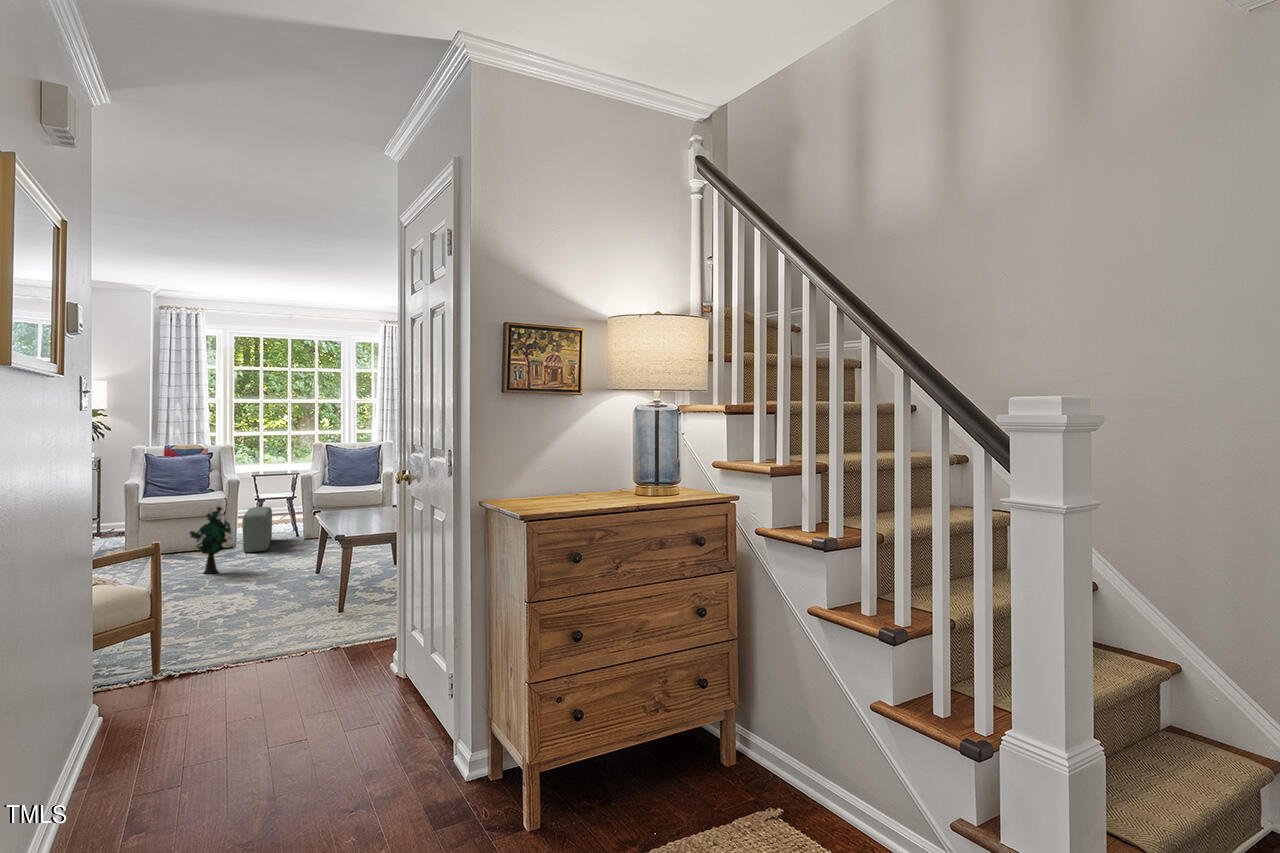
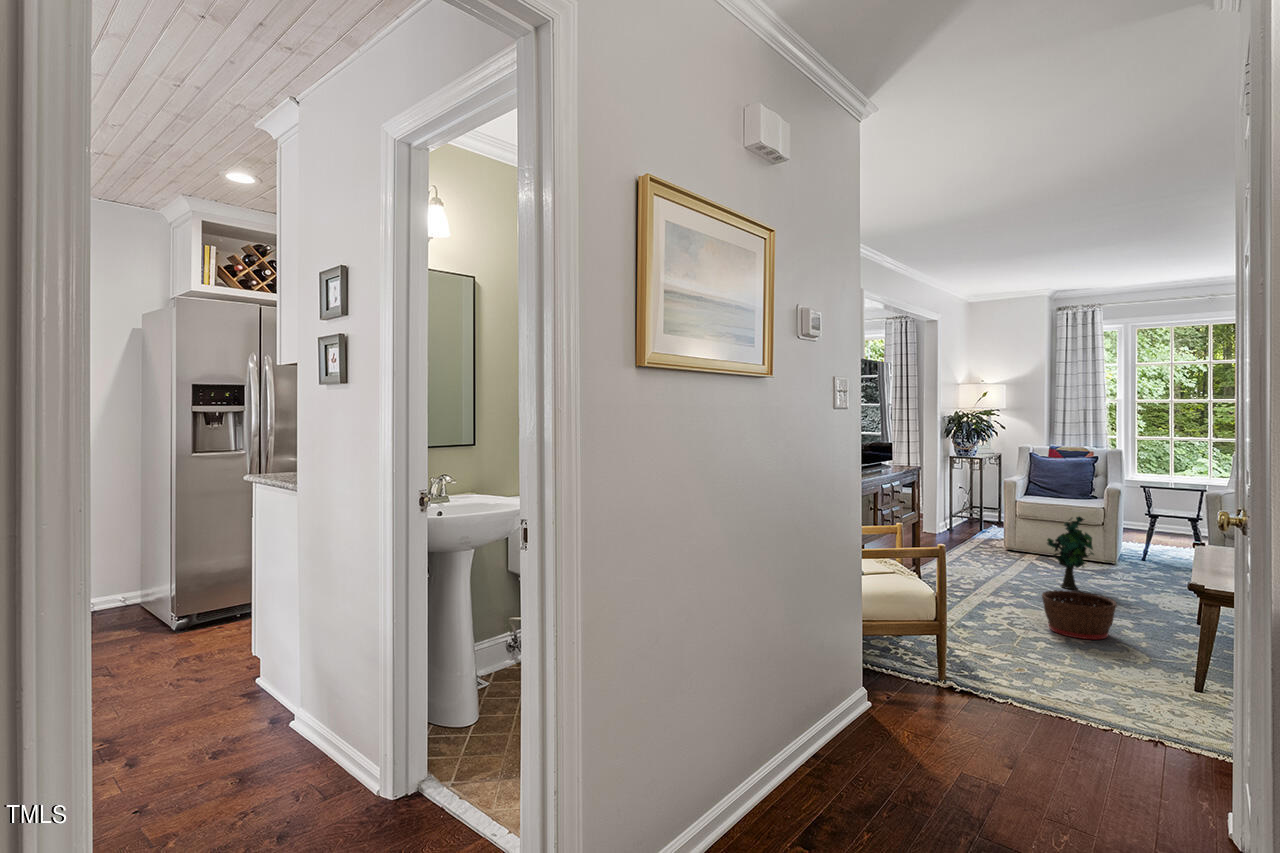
pouf: present [242,507,272,552] -> none [1120,523,1166,576]
basket: none [209,568,272,608] -> present [1042,590,1117,639]

